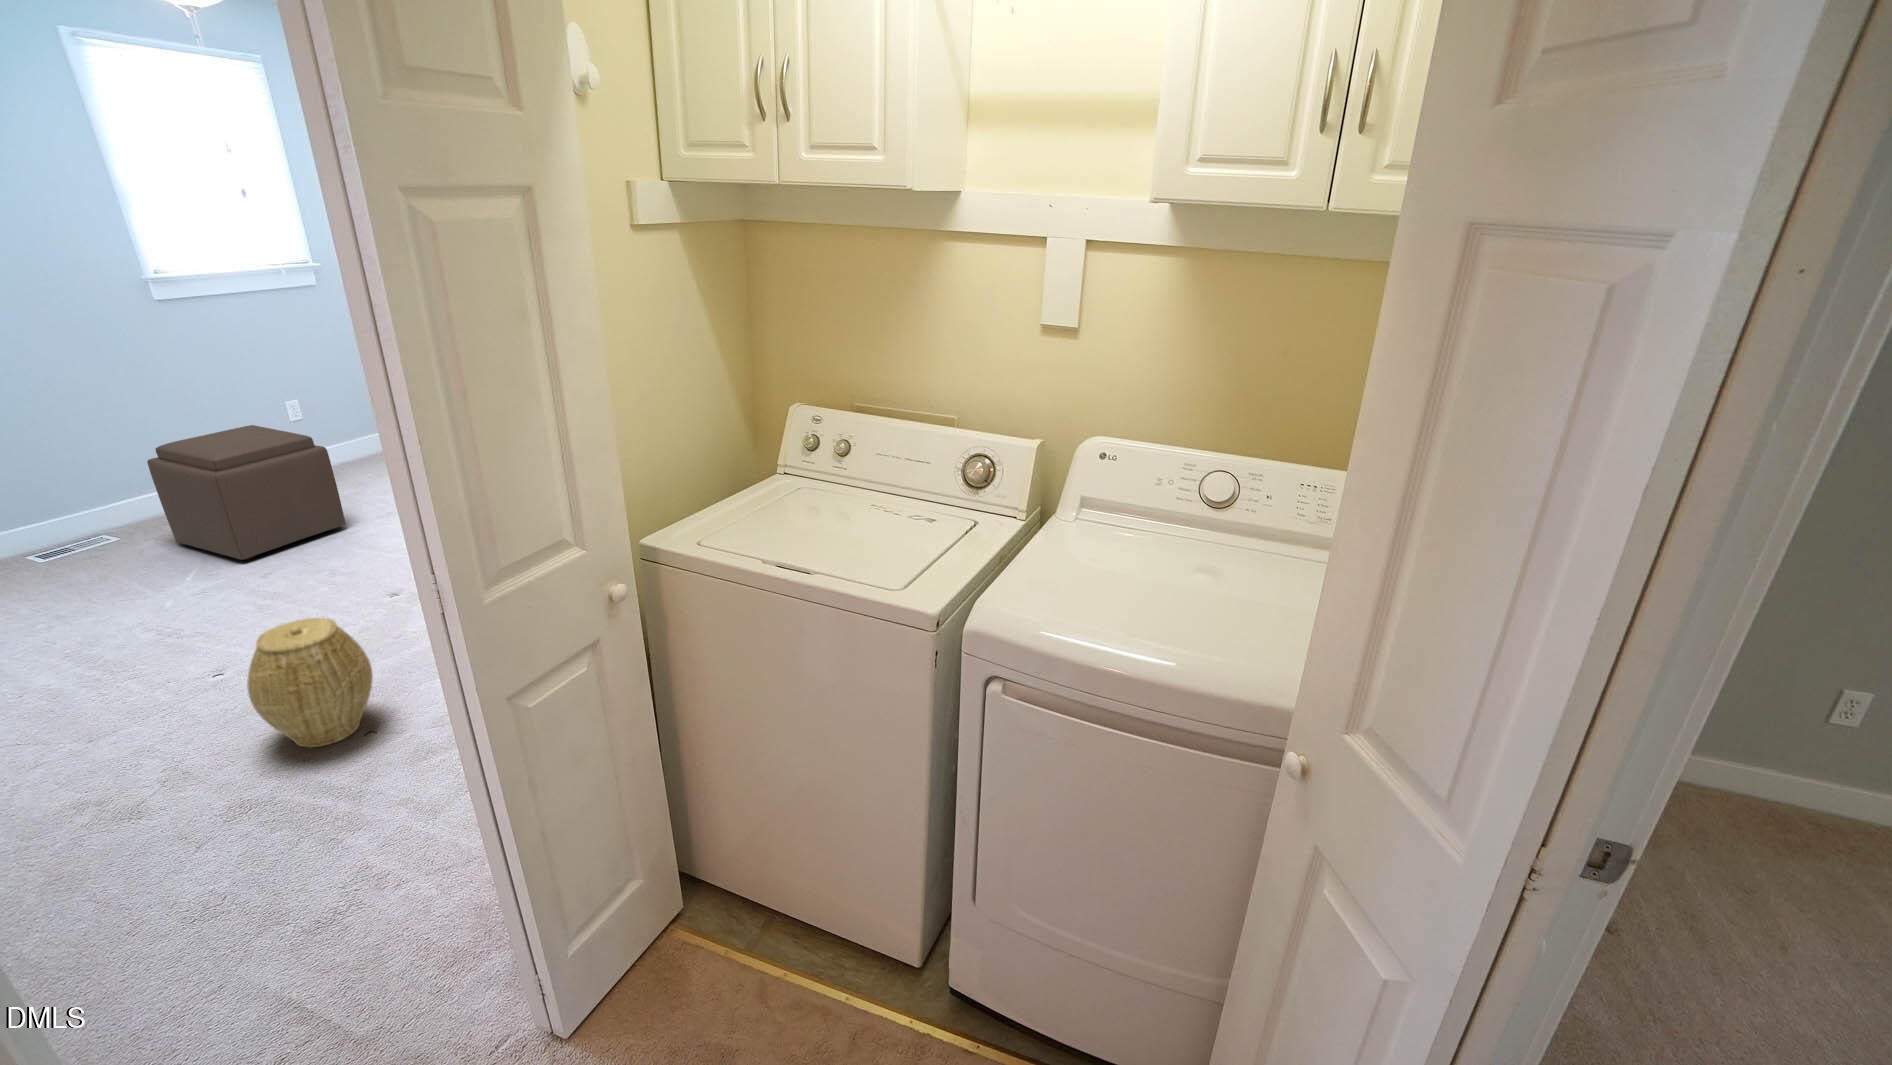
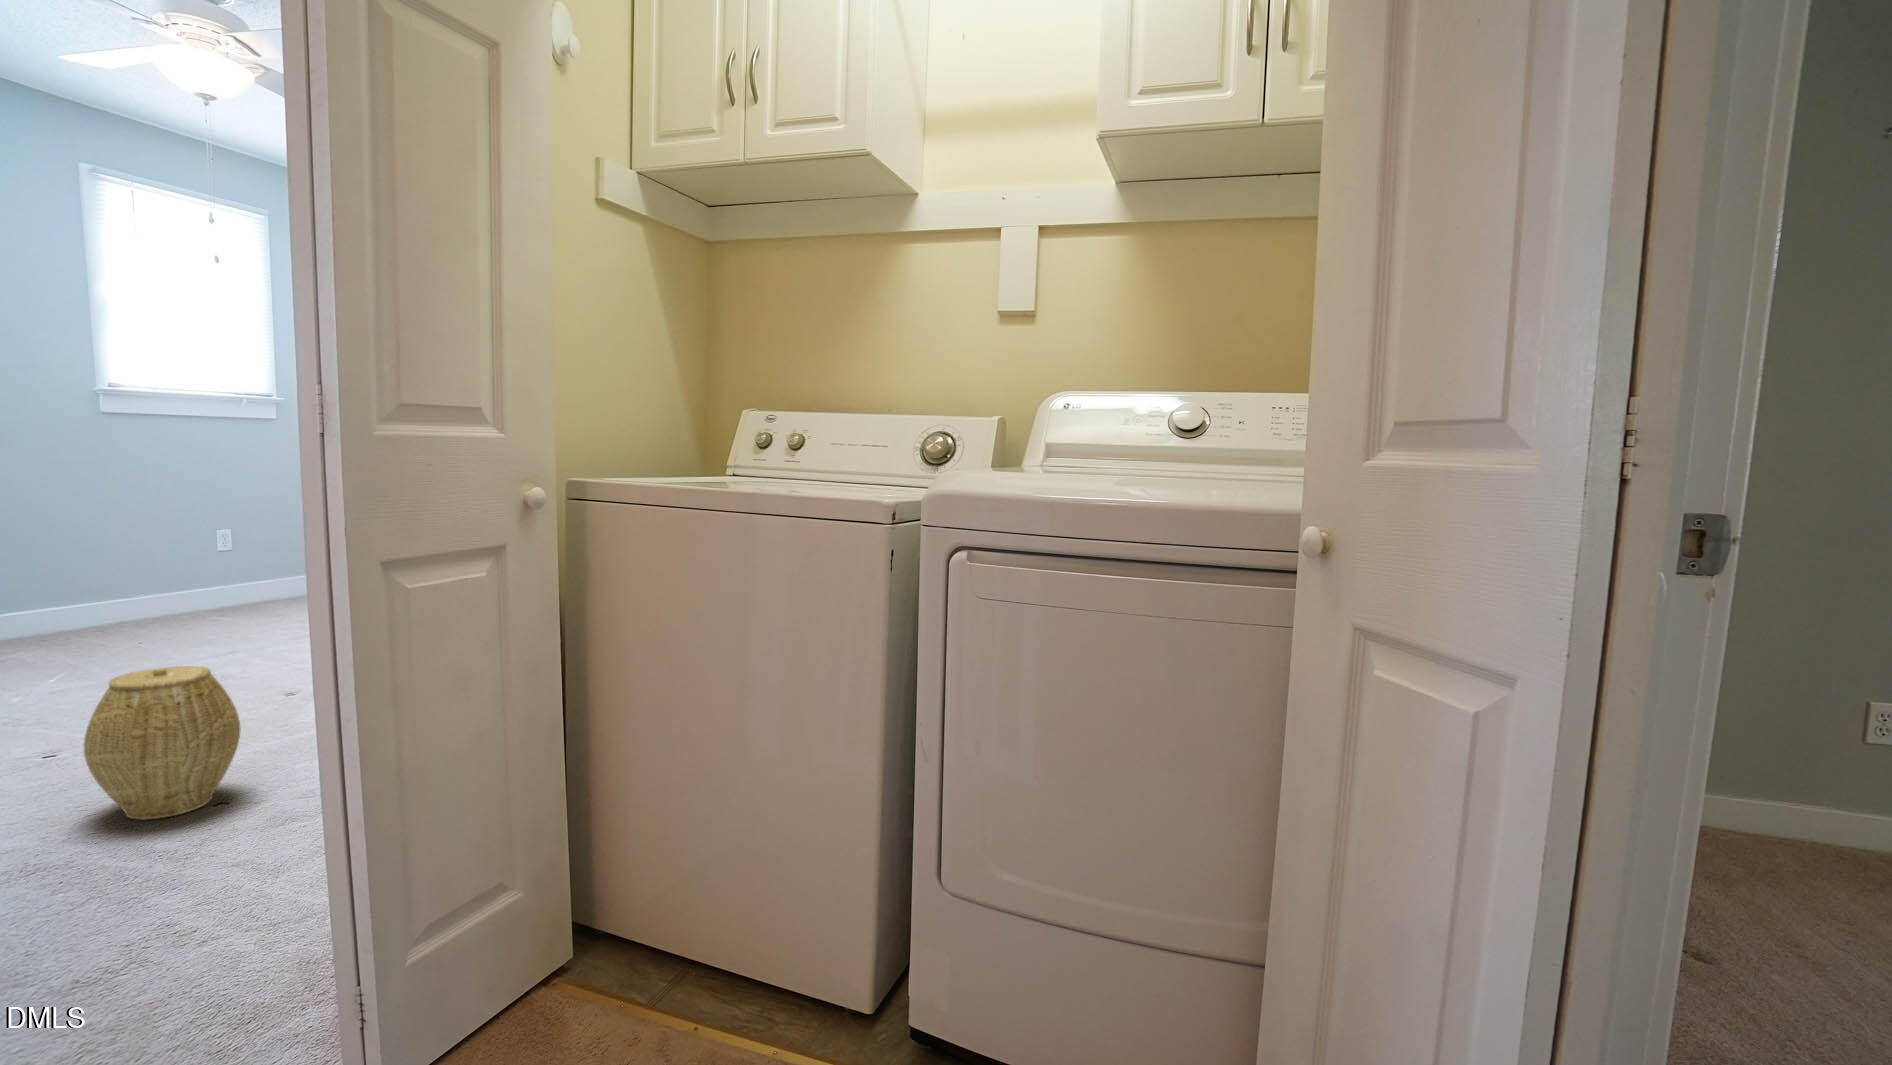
ottoman: present [147,425,346,560] -> none [45,537,251,672]

